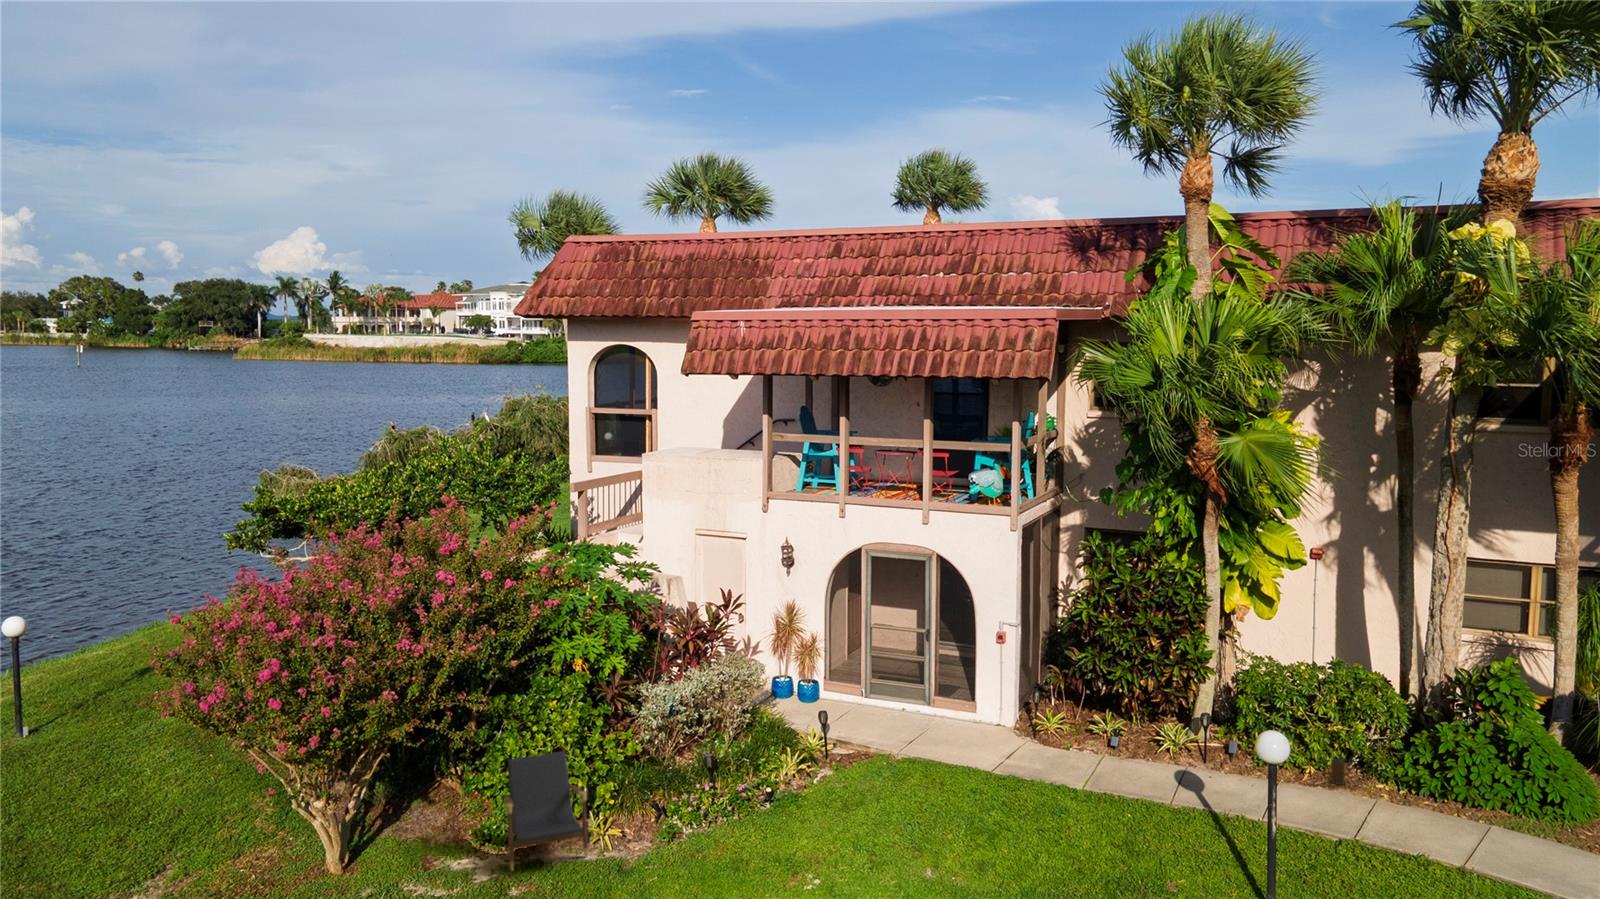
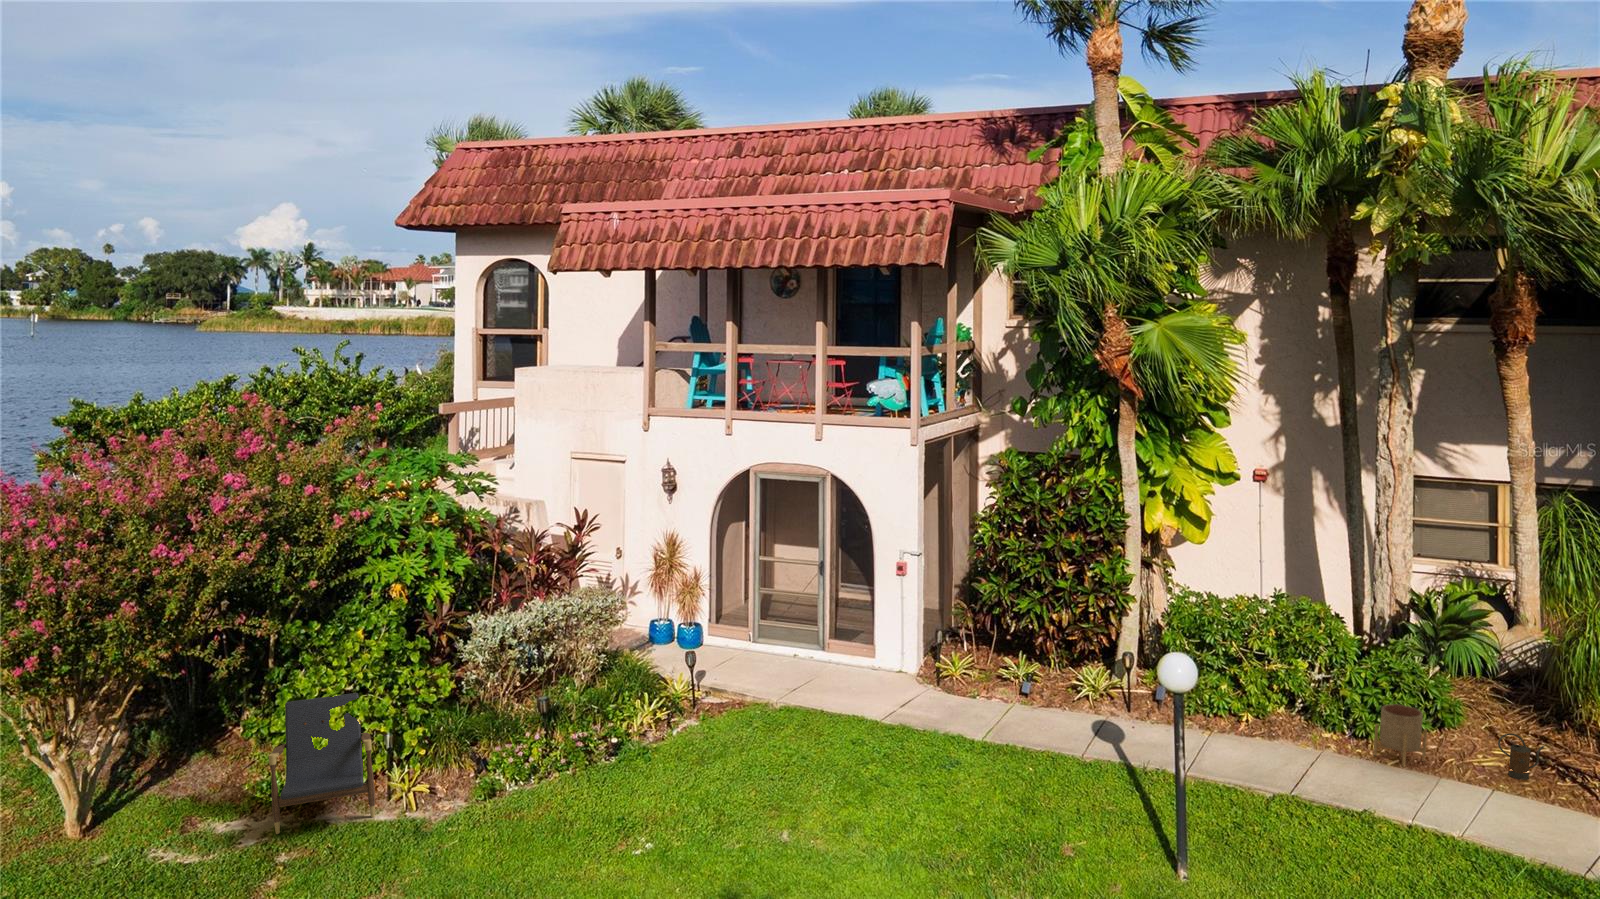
watering can: present [1323,758,1346,785] -> present [1498,734,1544,780]
planter: none [1426,764,1472,819] -> present [1374,704,1427,767]

